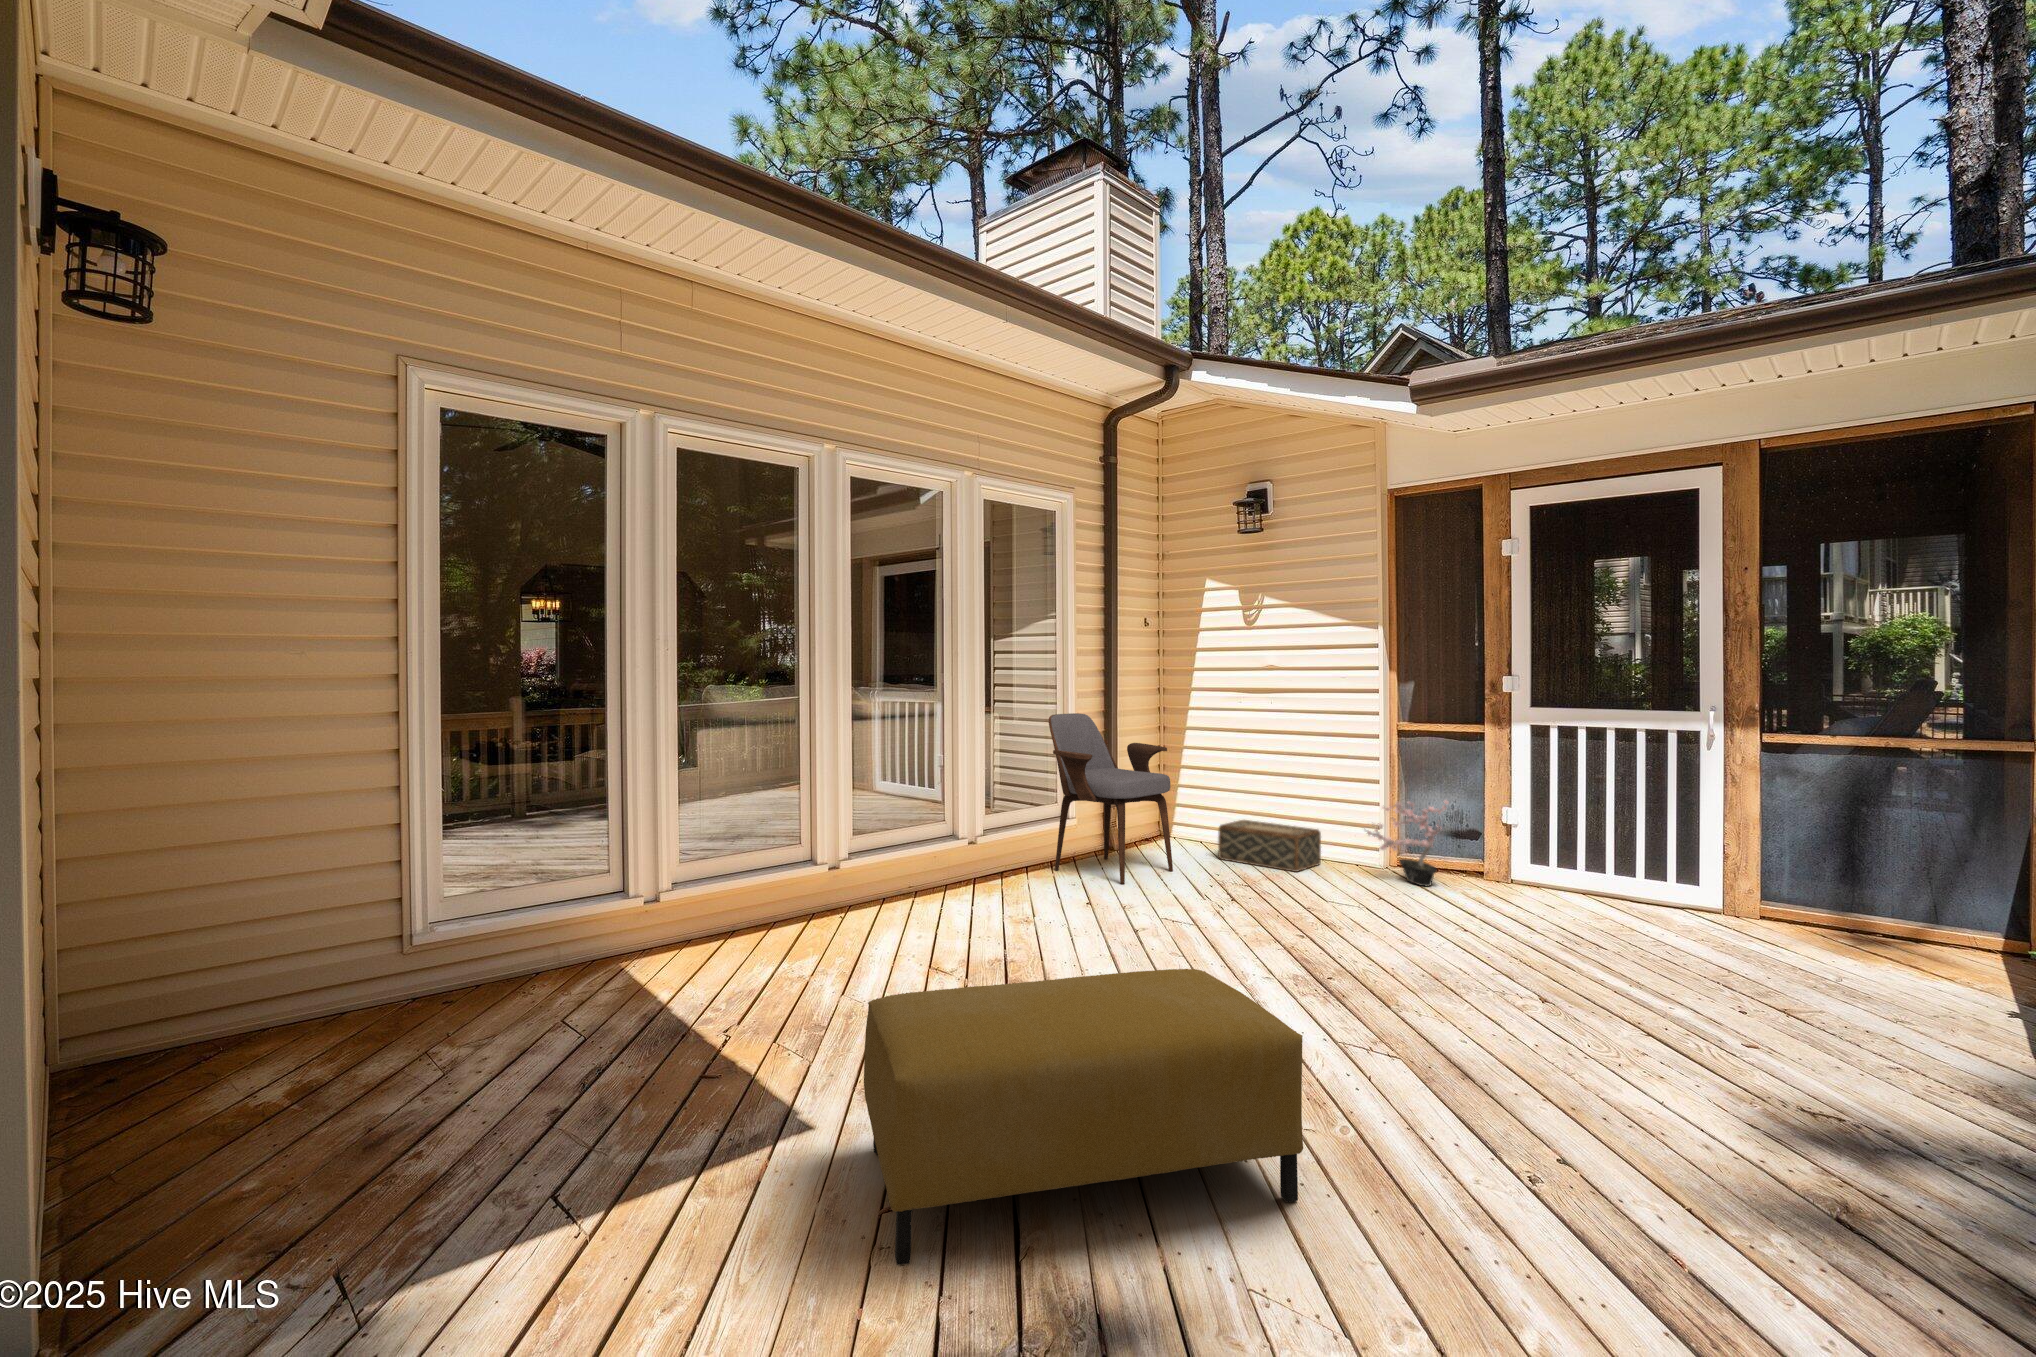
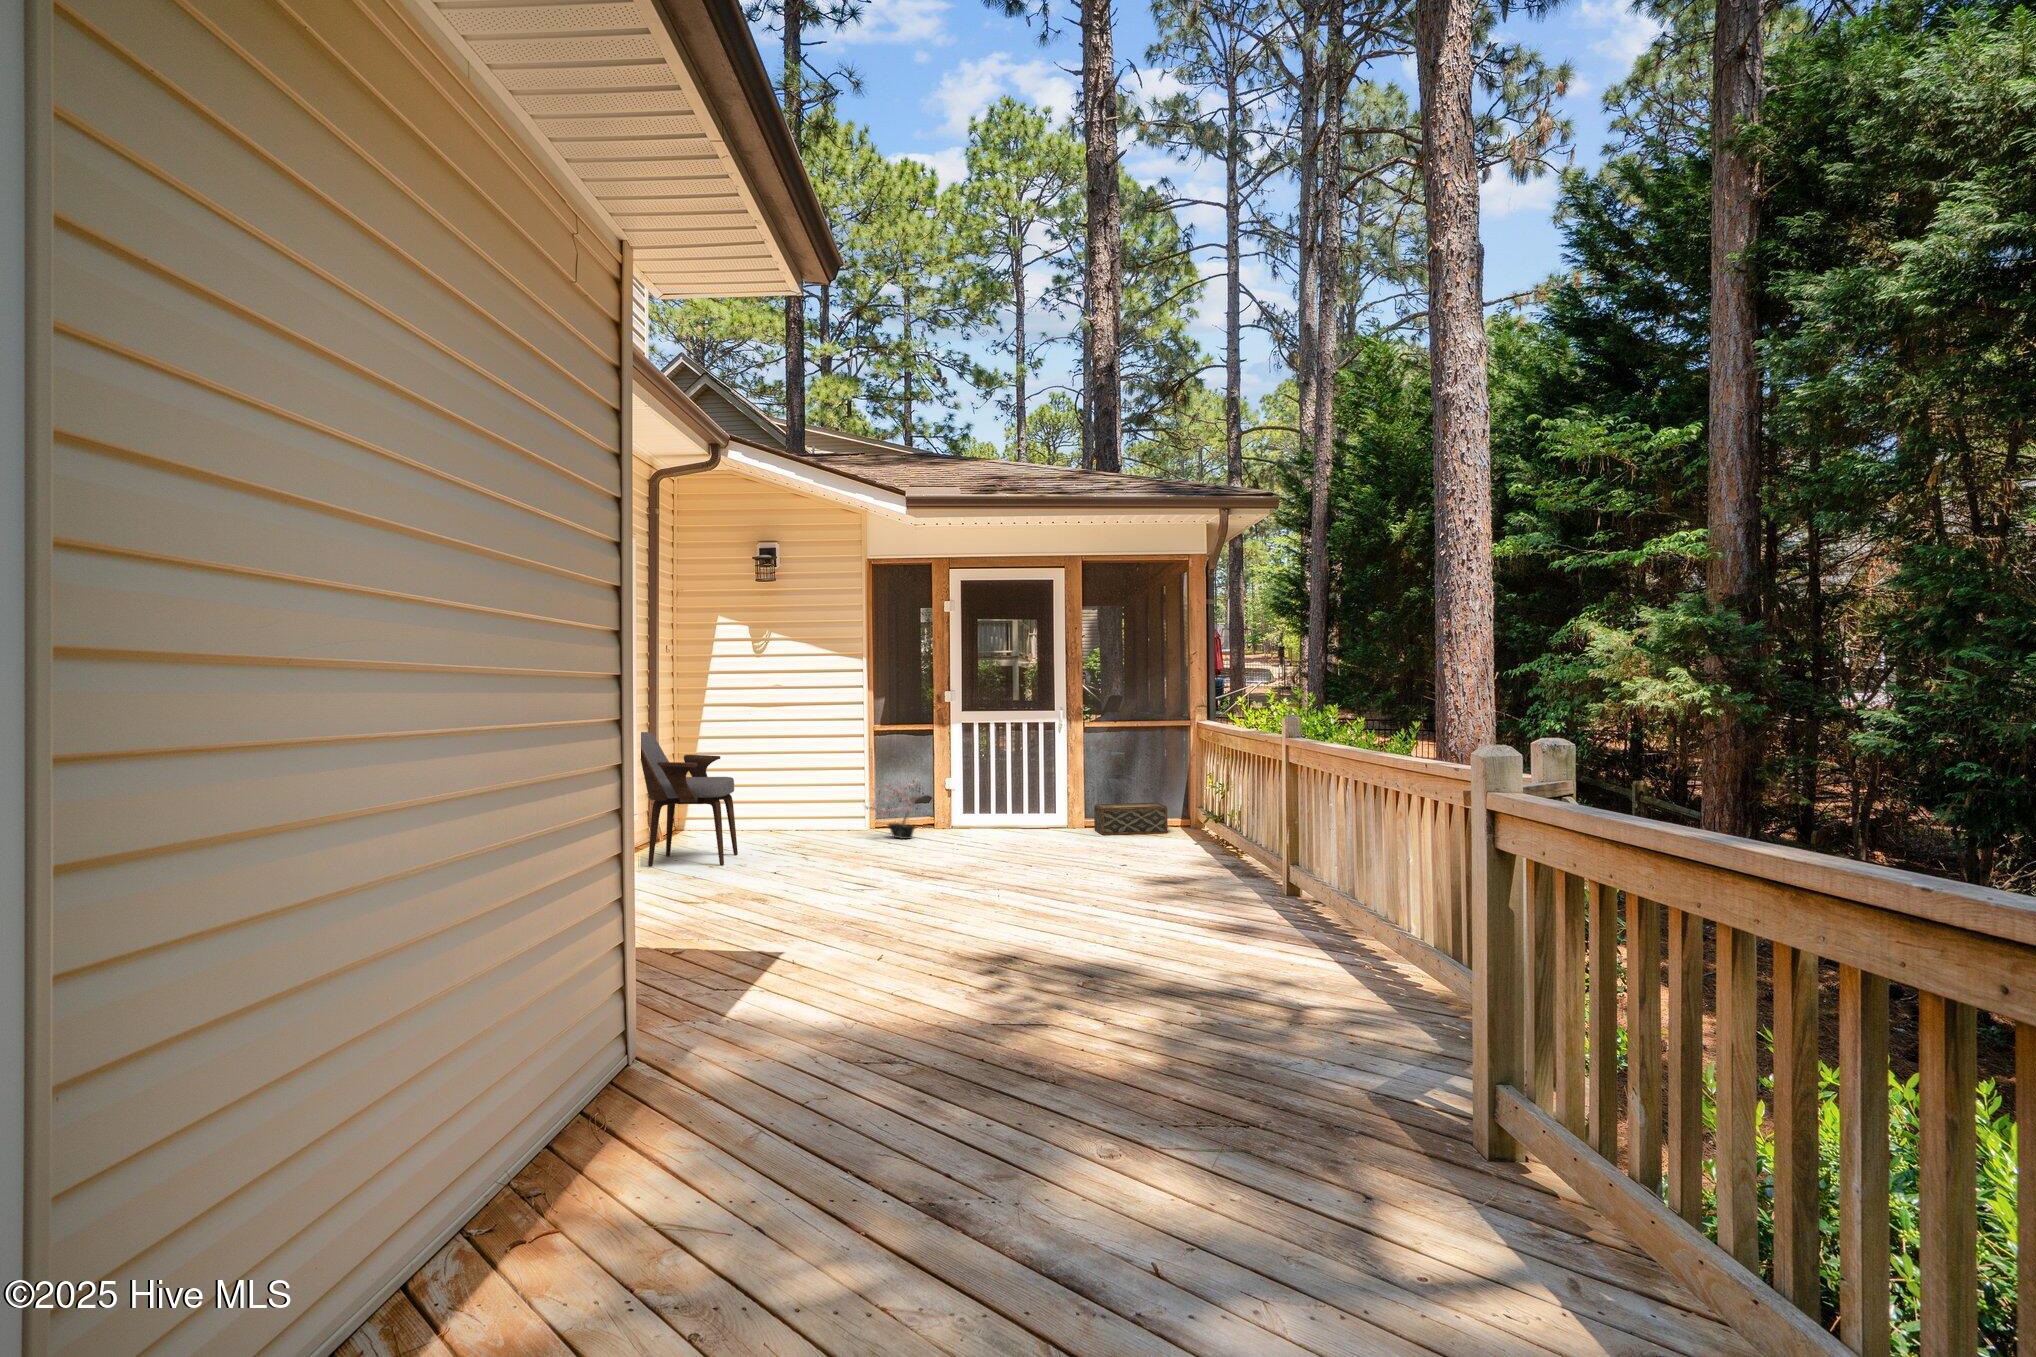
woven basket: present [1218,820,1321,872] -> present [1094,803,1168,835]
ottoman: present [864,969,1303,1265] -> none [878,845,1062,964]

